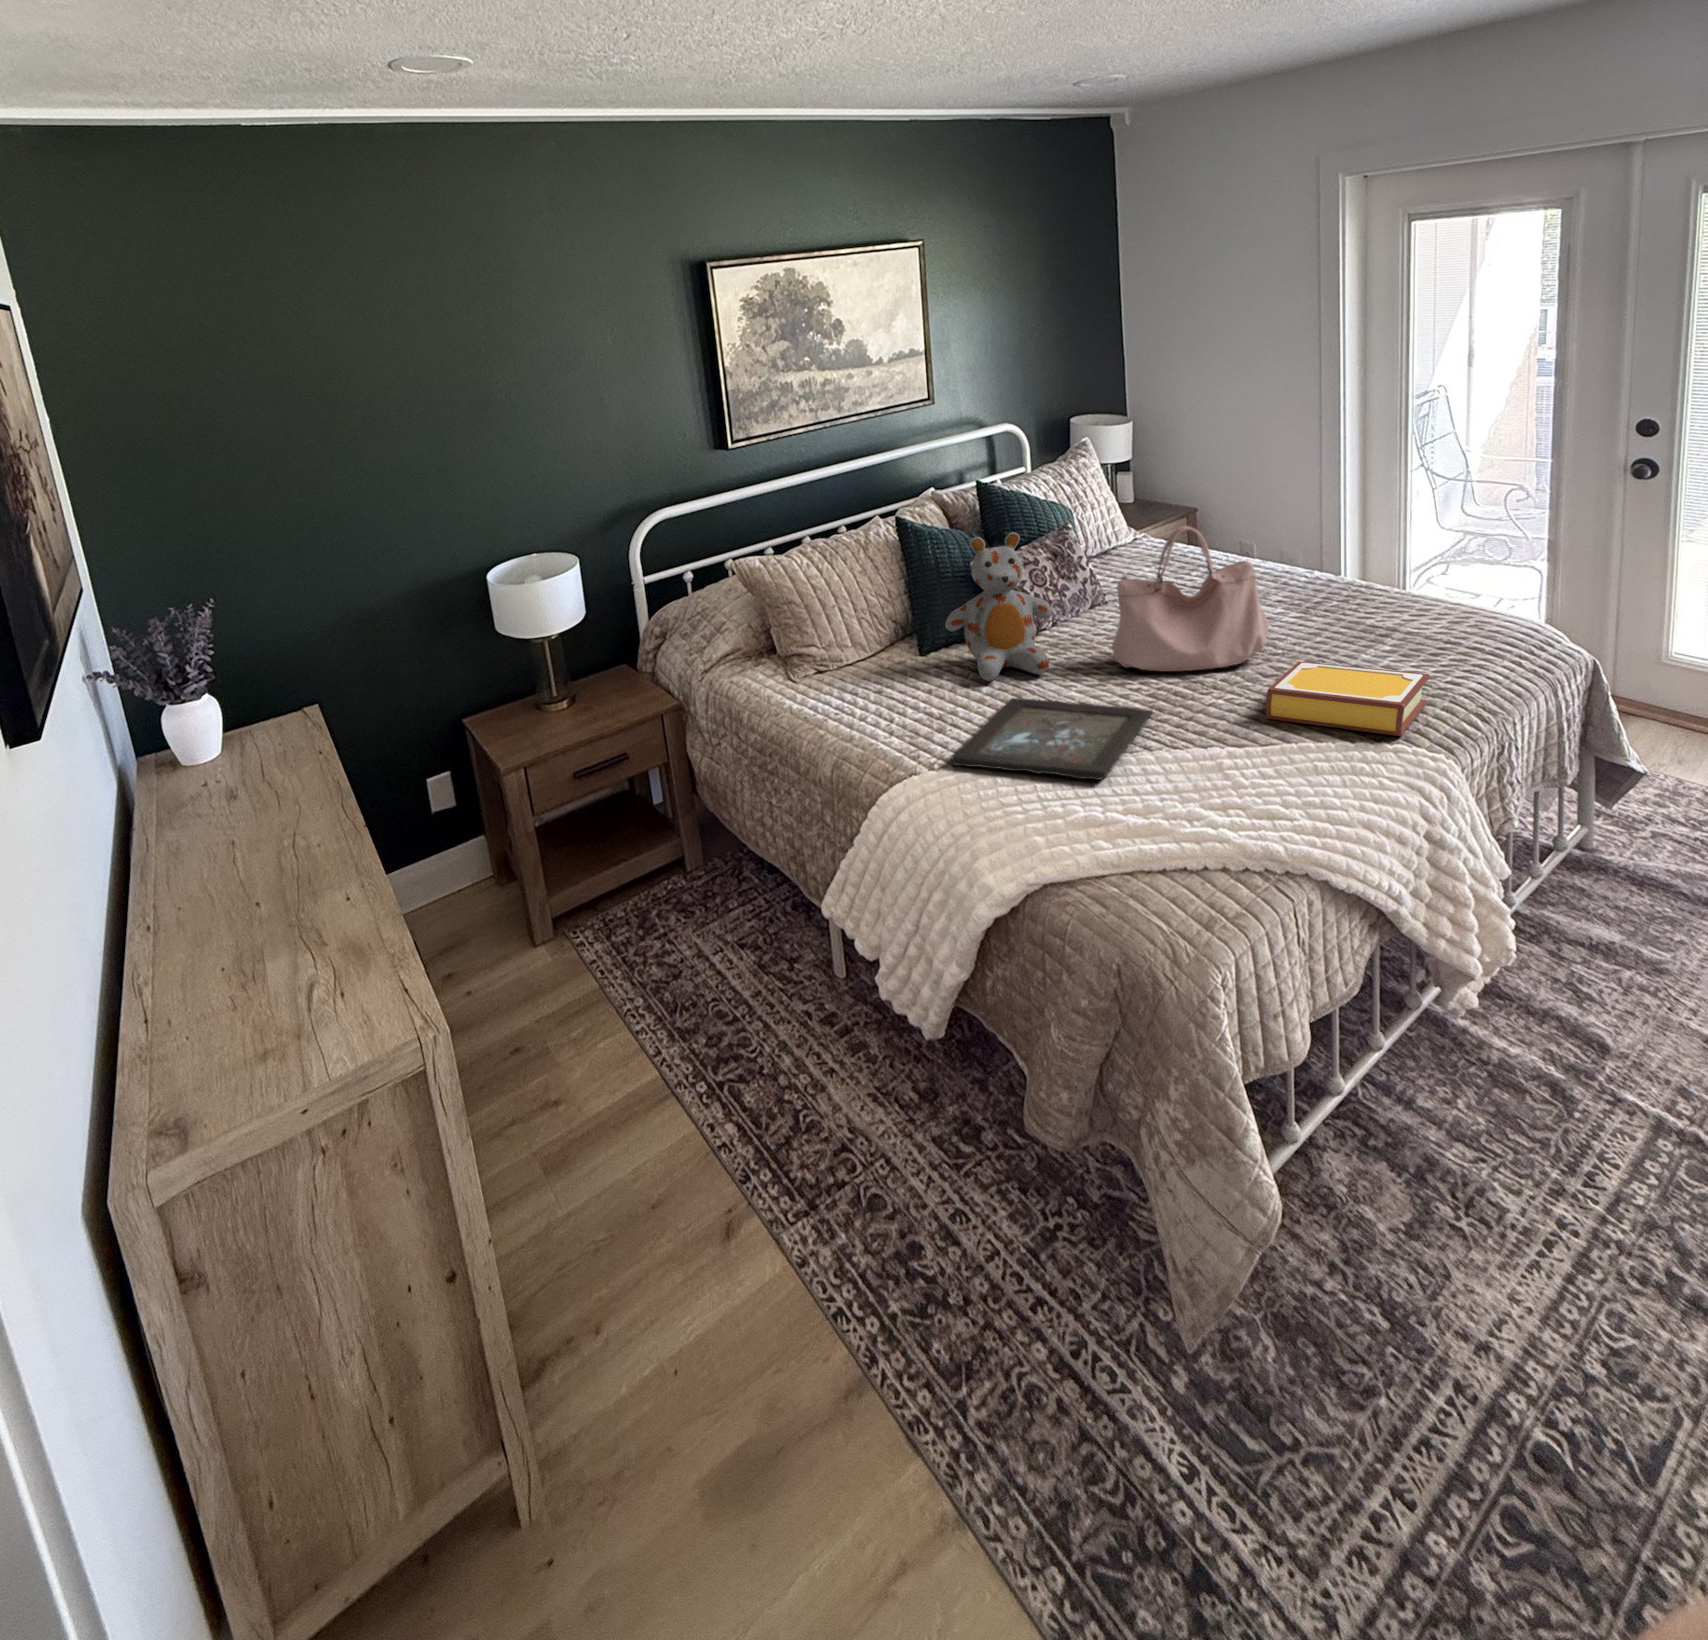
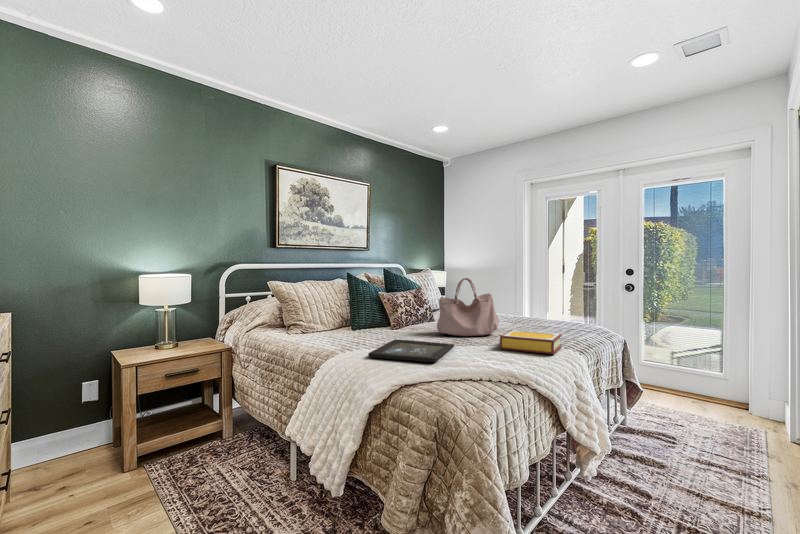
stuffed bear: present [945,532,1052,681] -> none [368,277,412,336]

